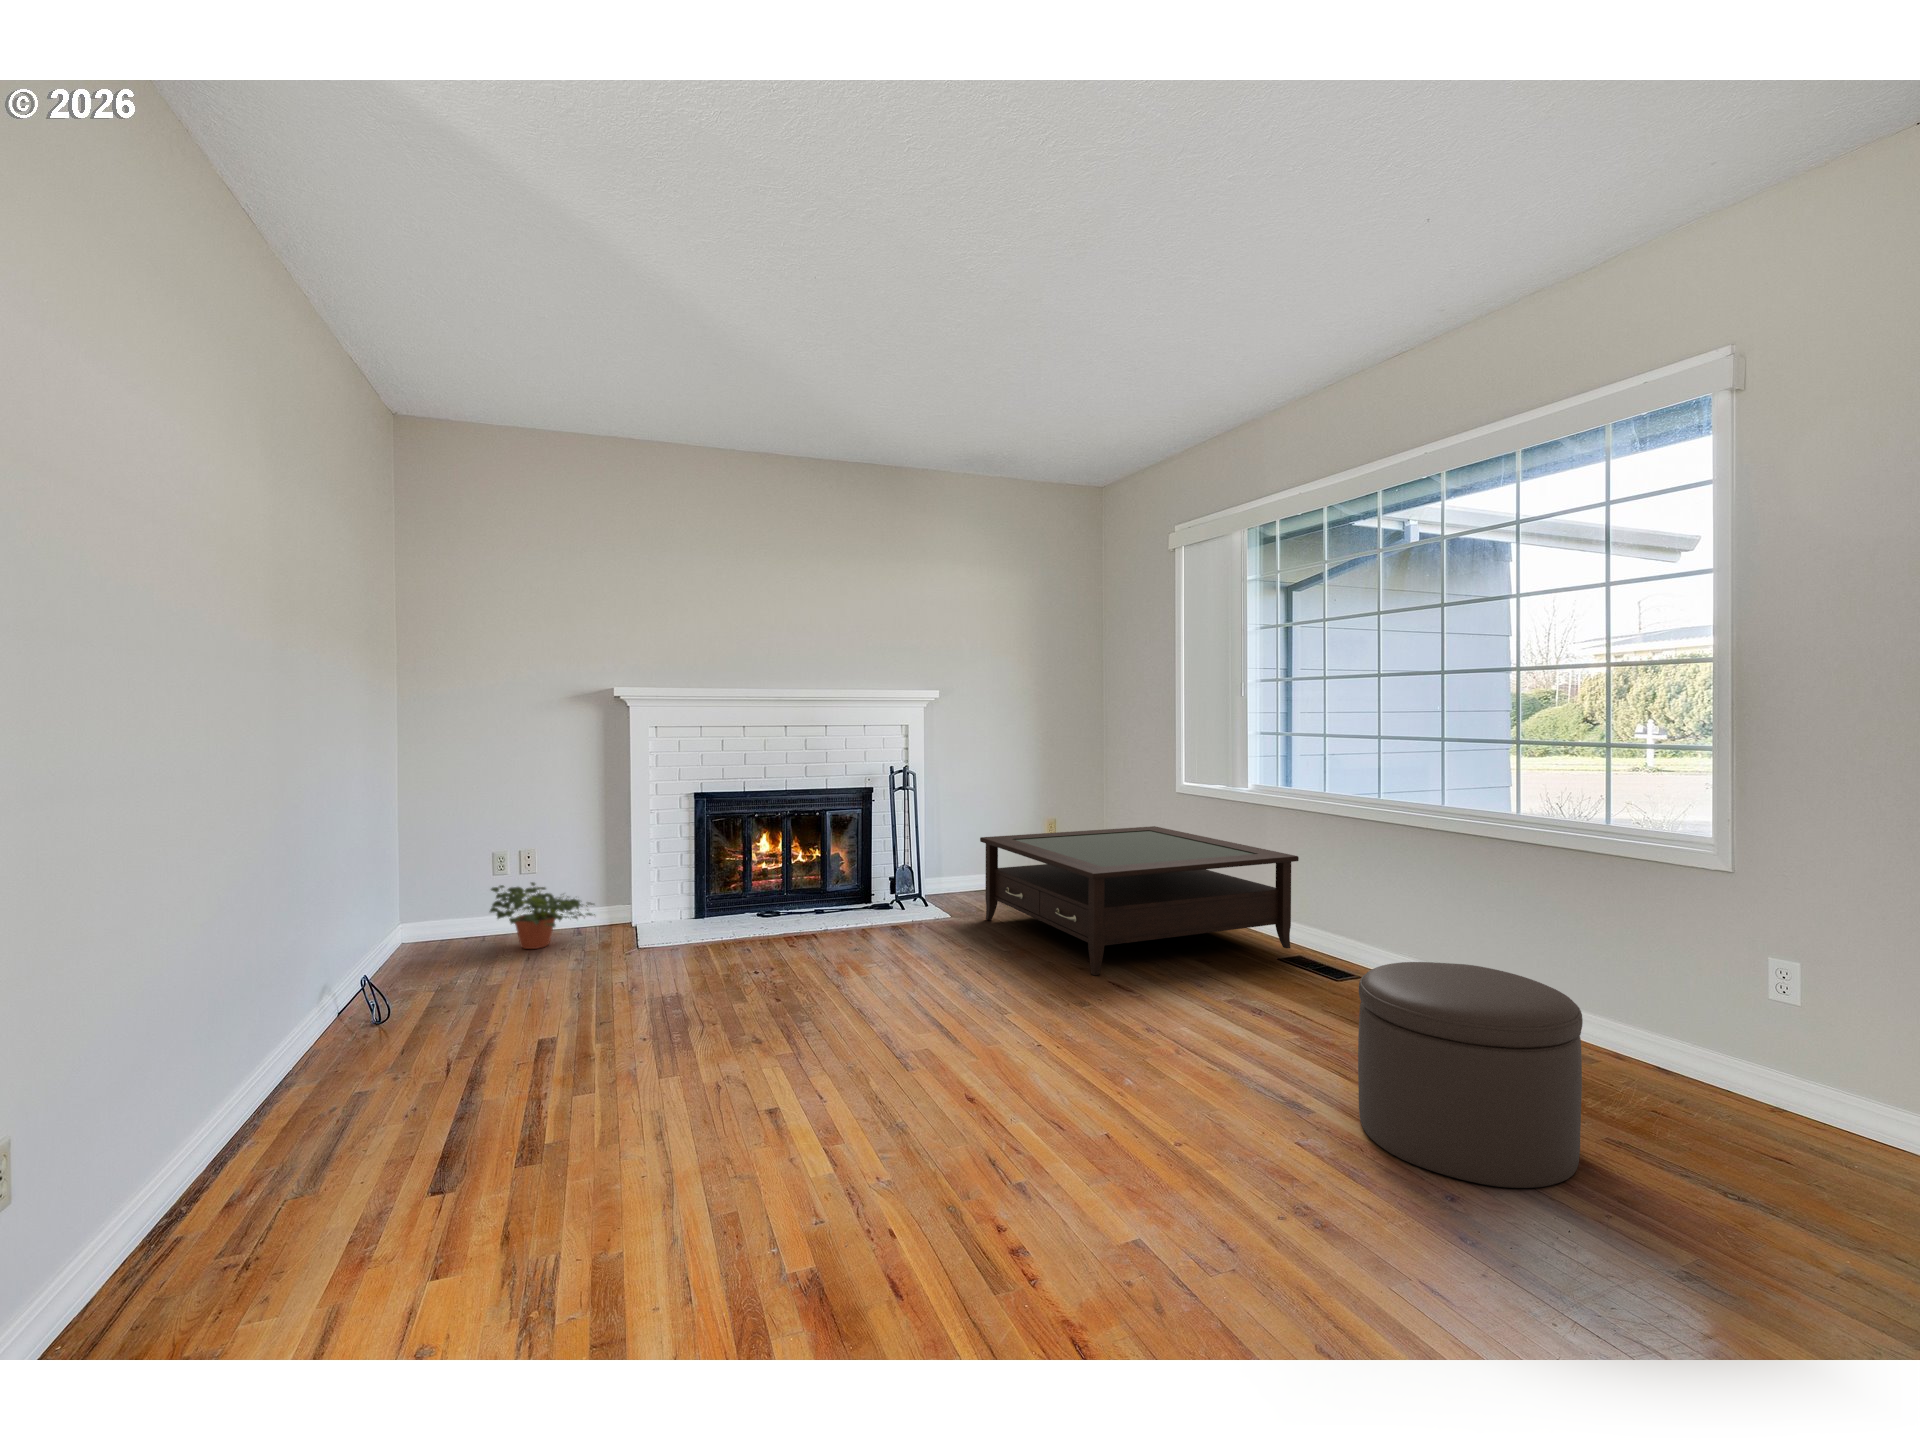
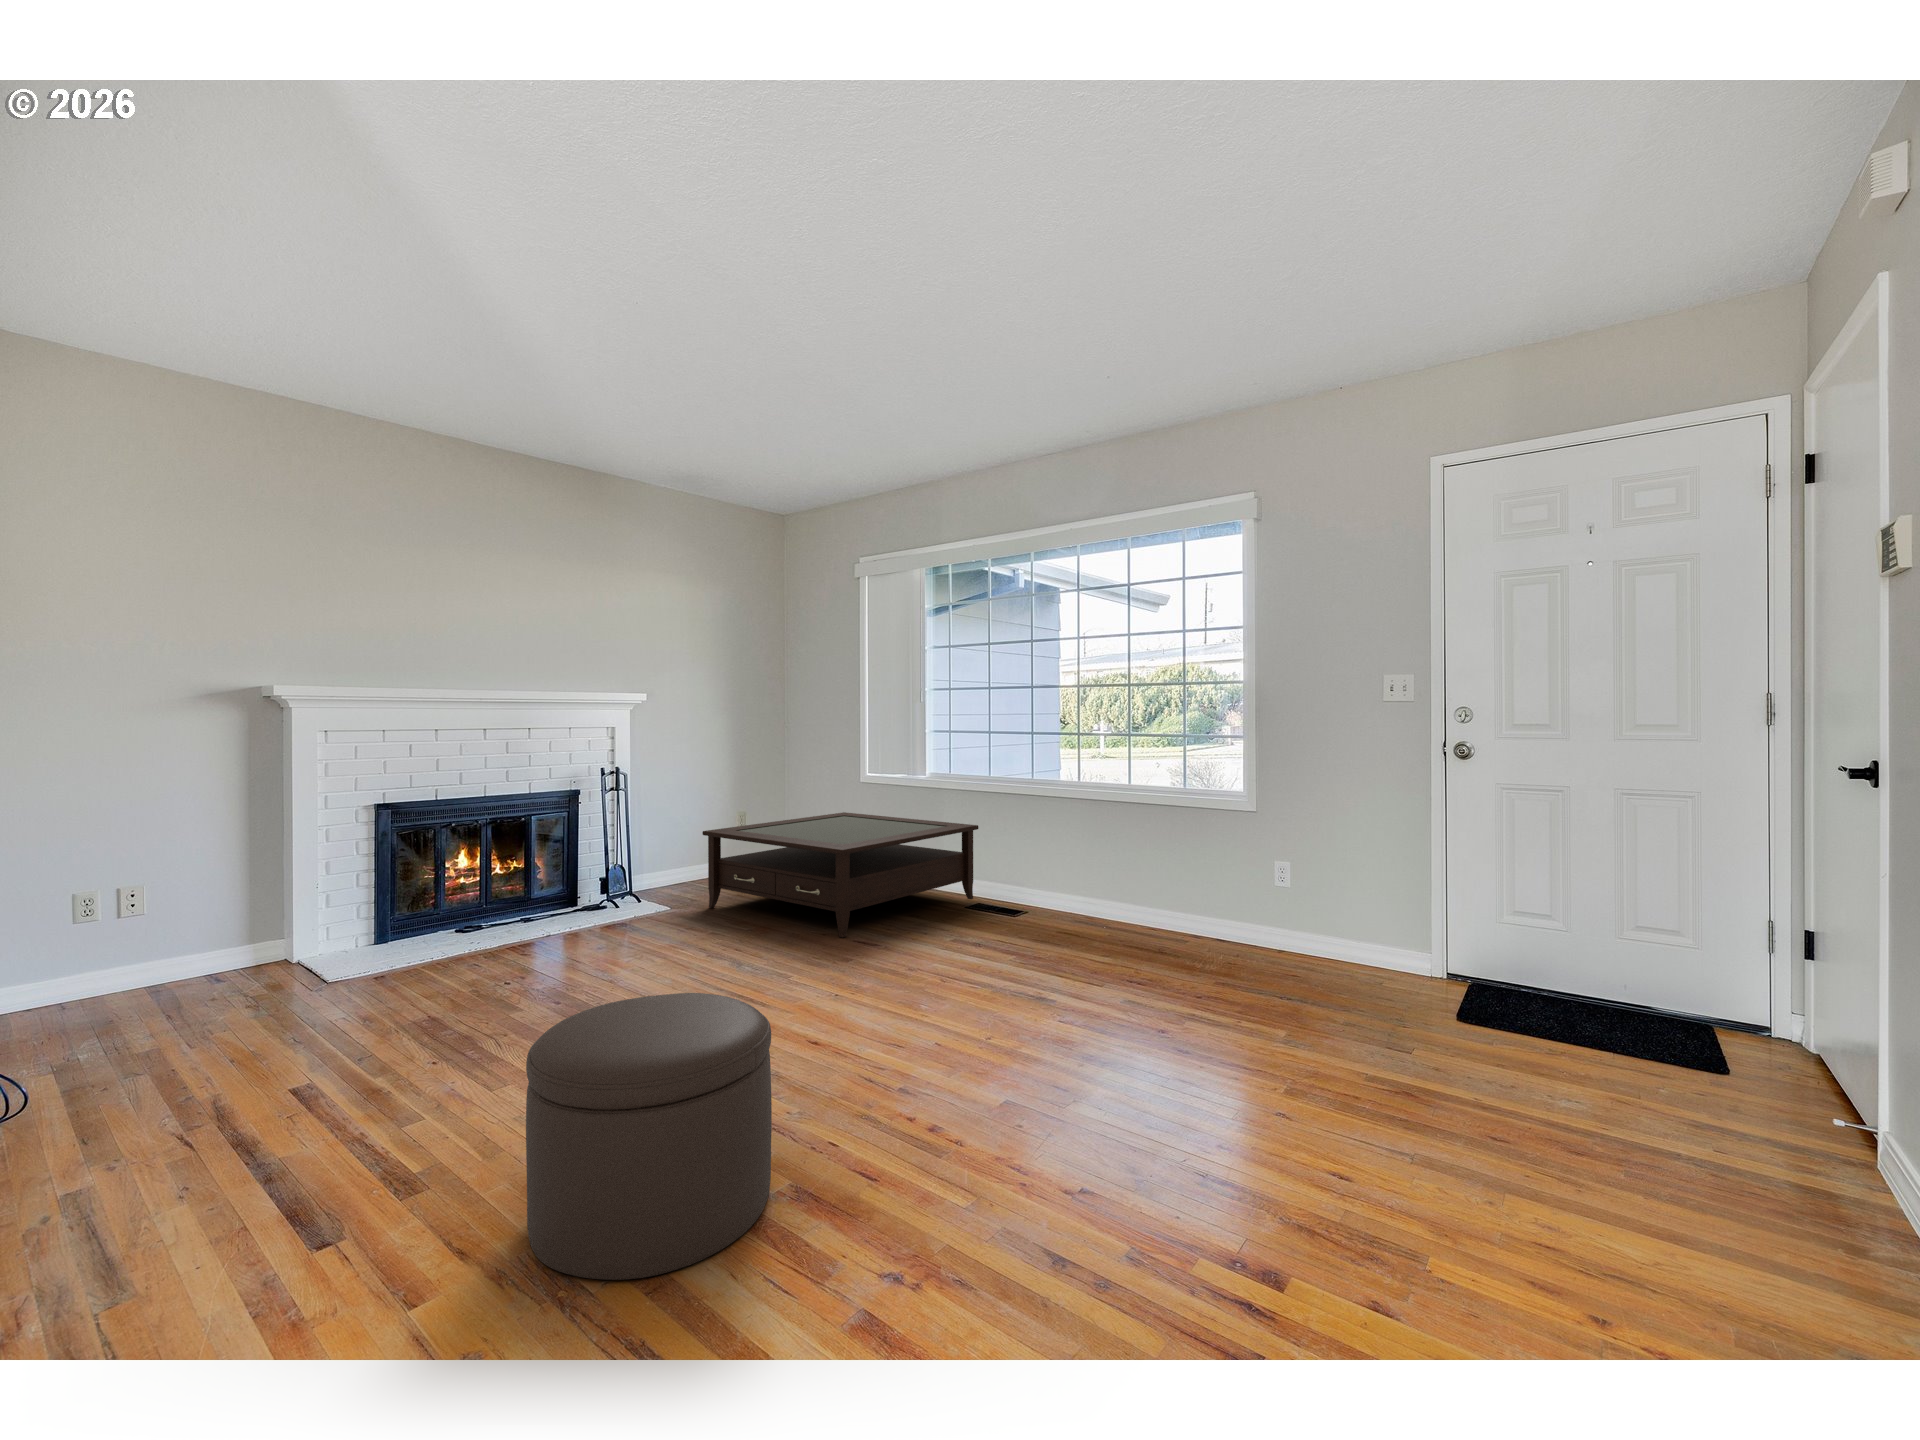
potted plant: present [490,882,595,949] -> none [89,924,260,1005]
ottoman: present [1358,962,1583,1188] -> present [526,993,772,1280]

